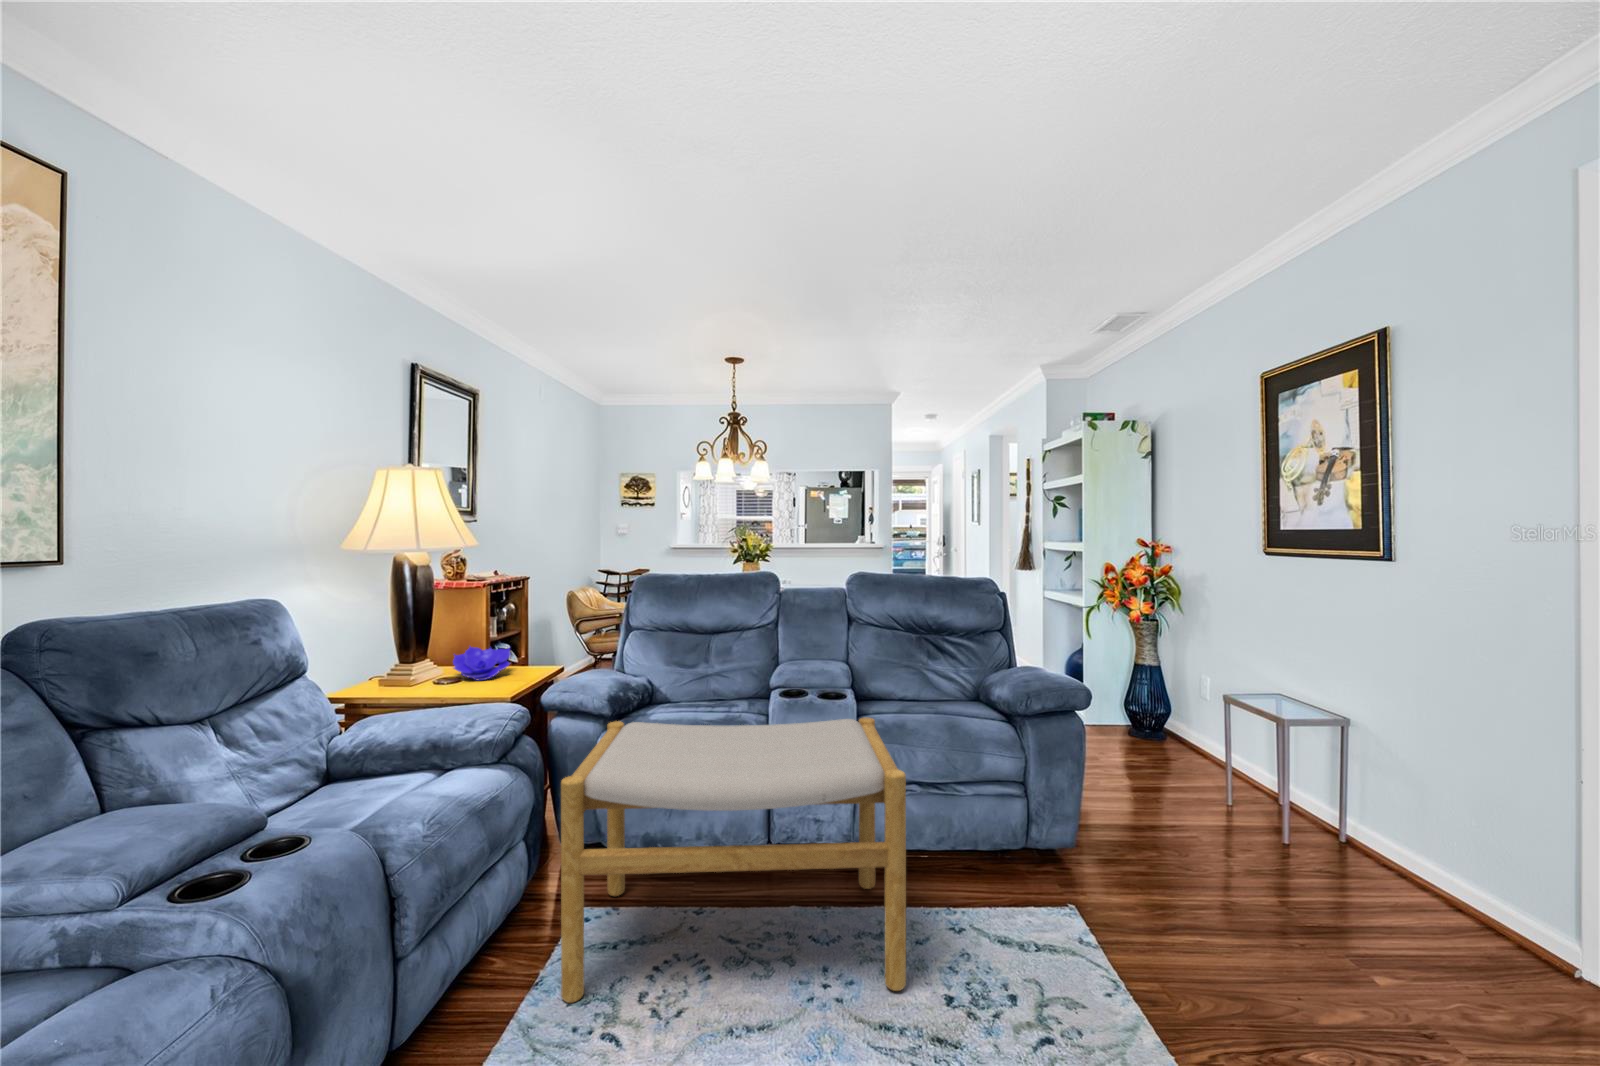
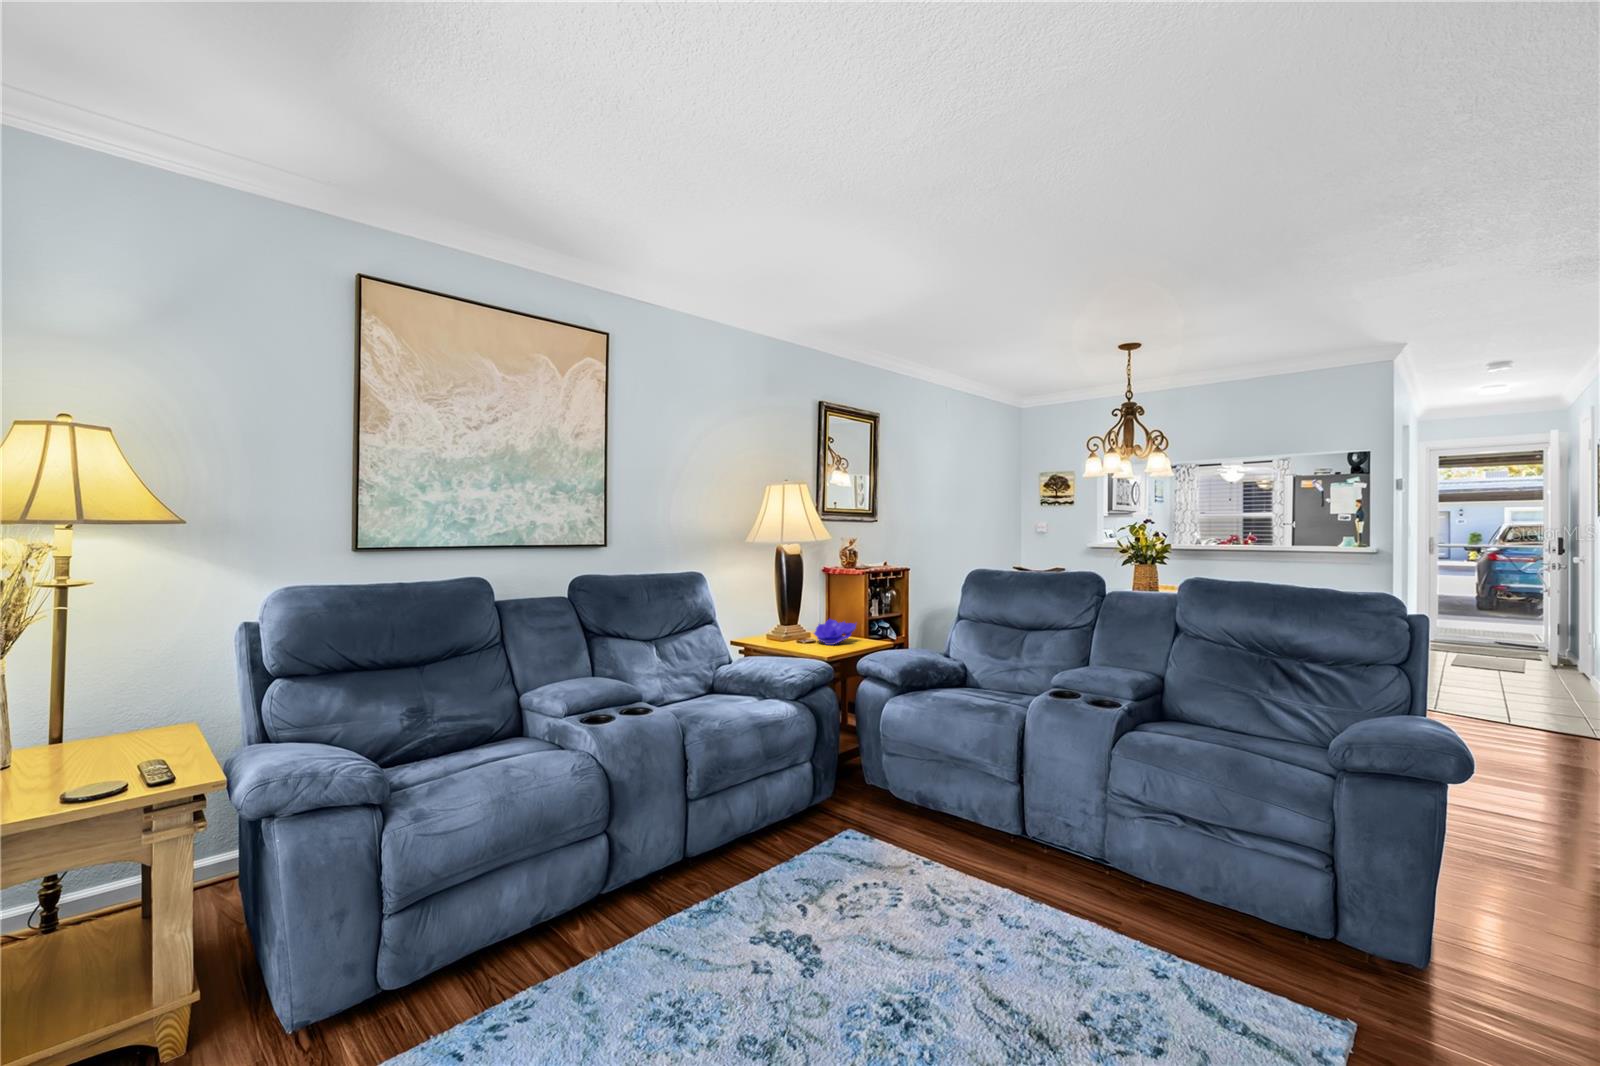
footstool: present [561,718,906,1003] -> none [795,689,1109,986]

